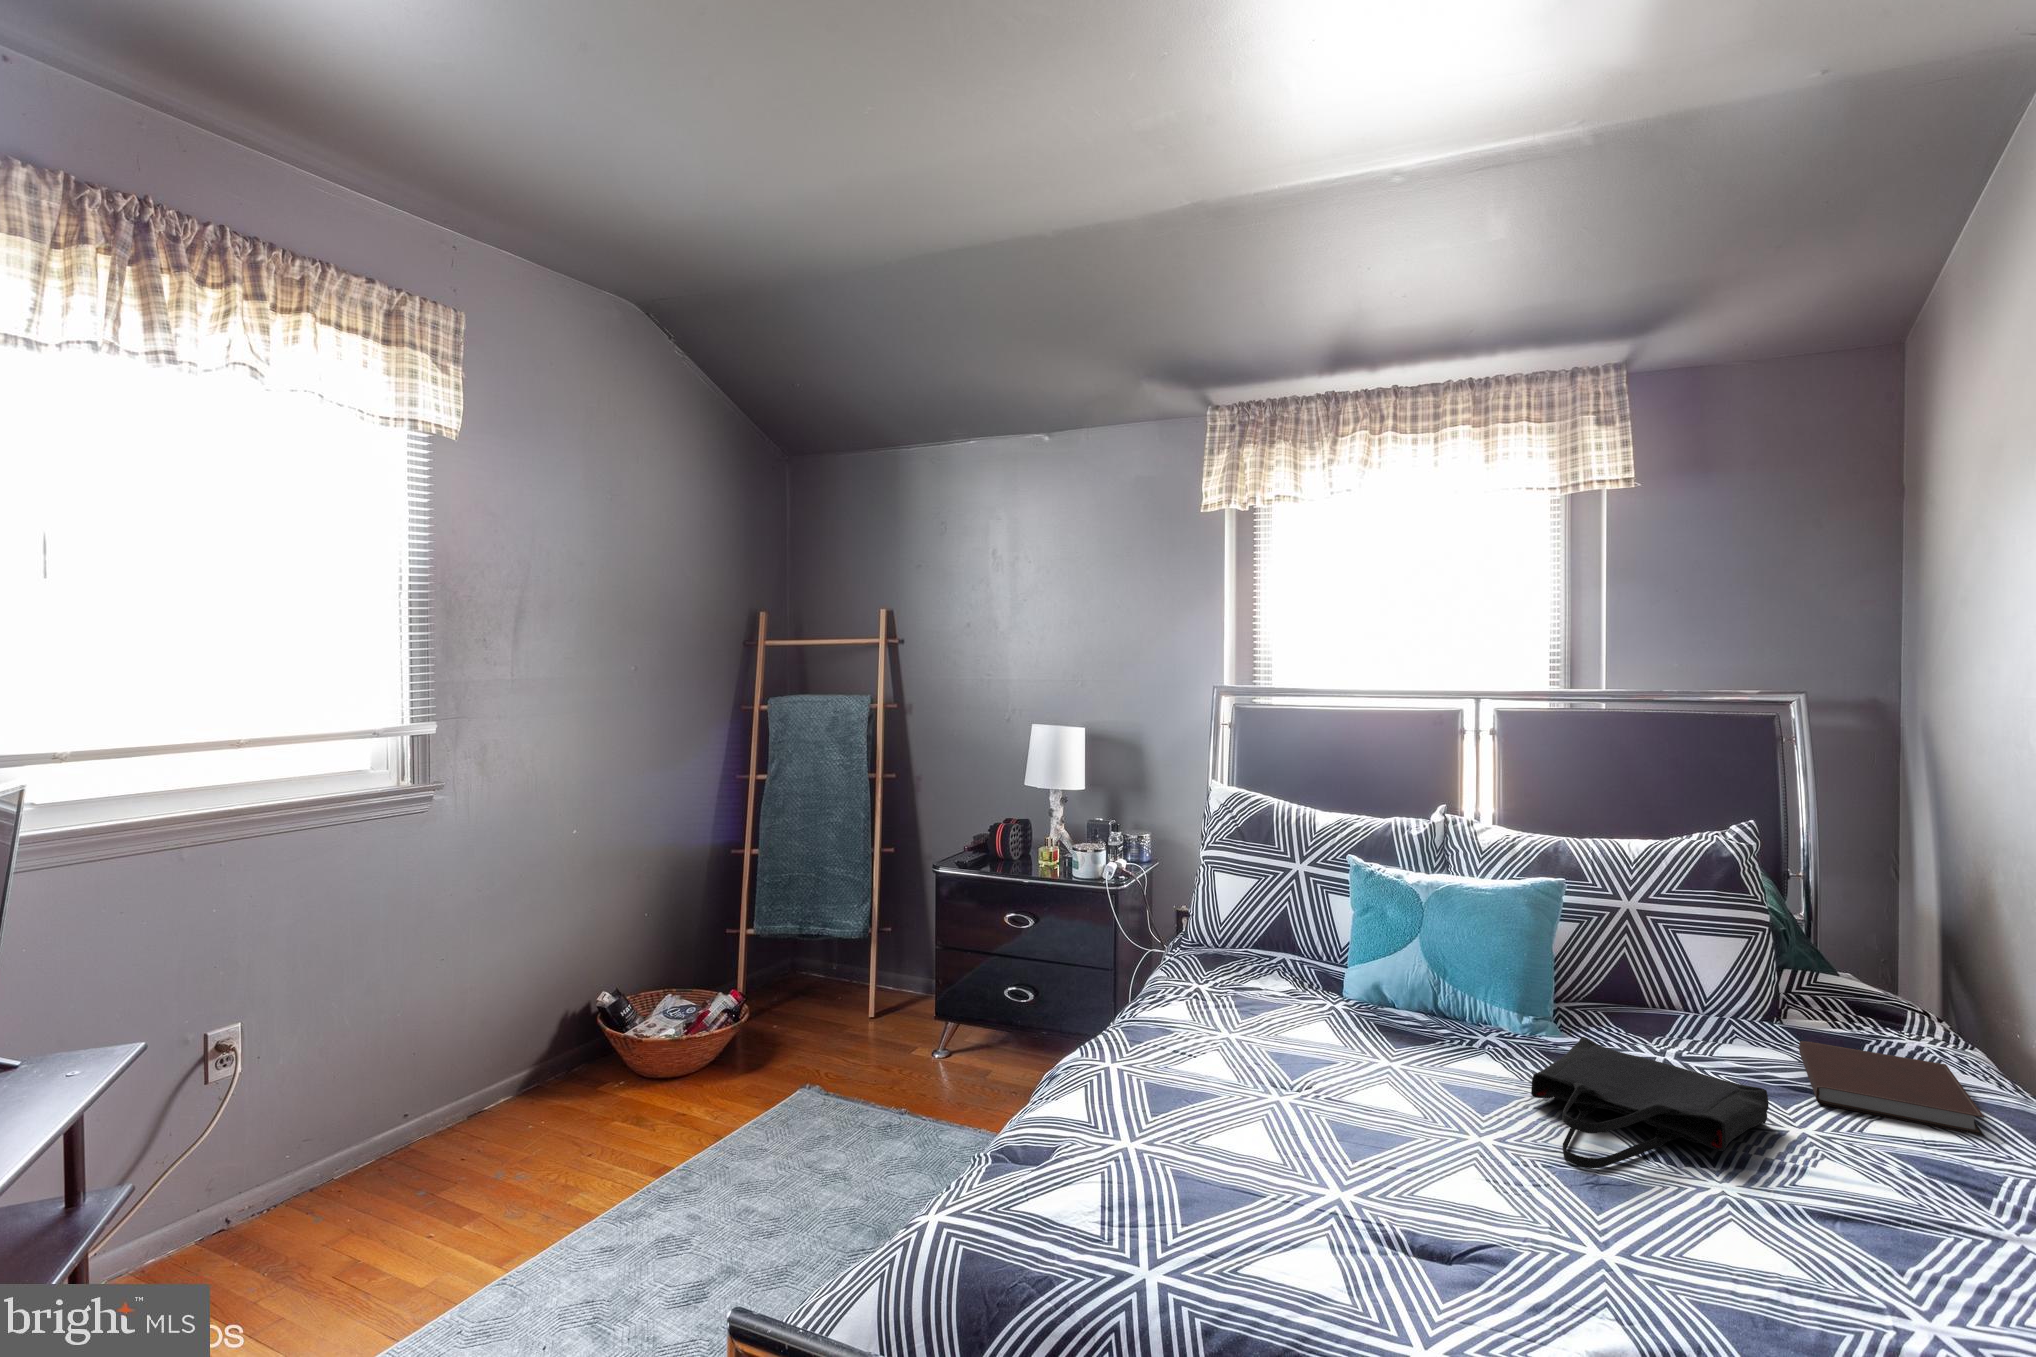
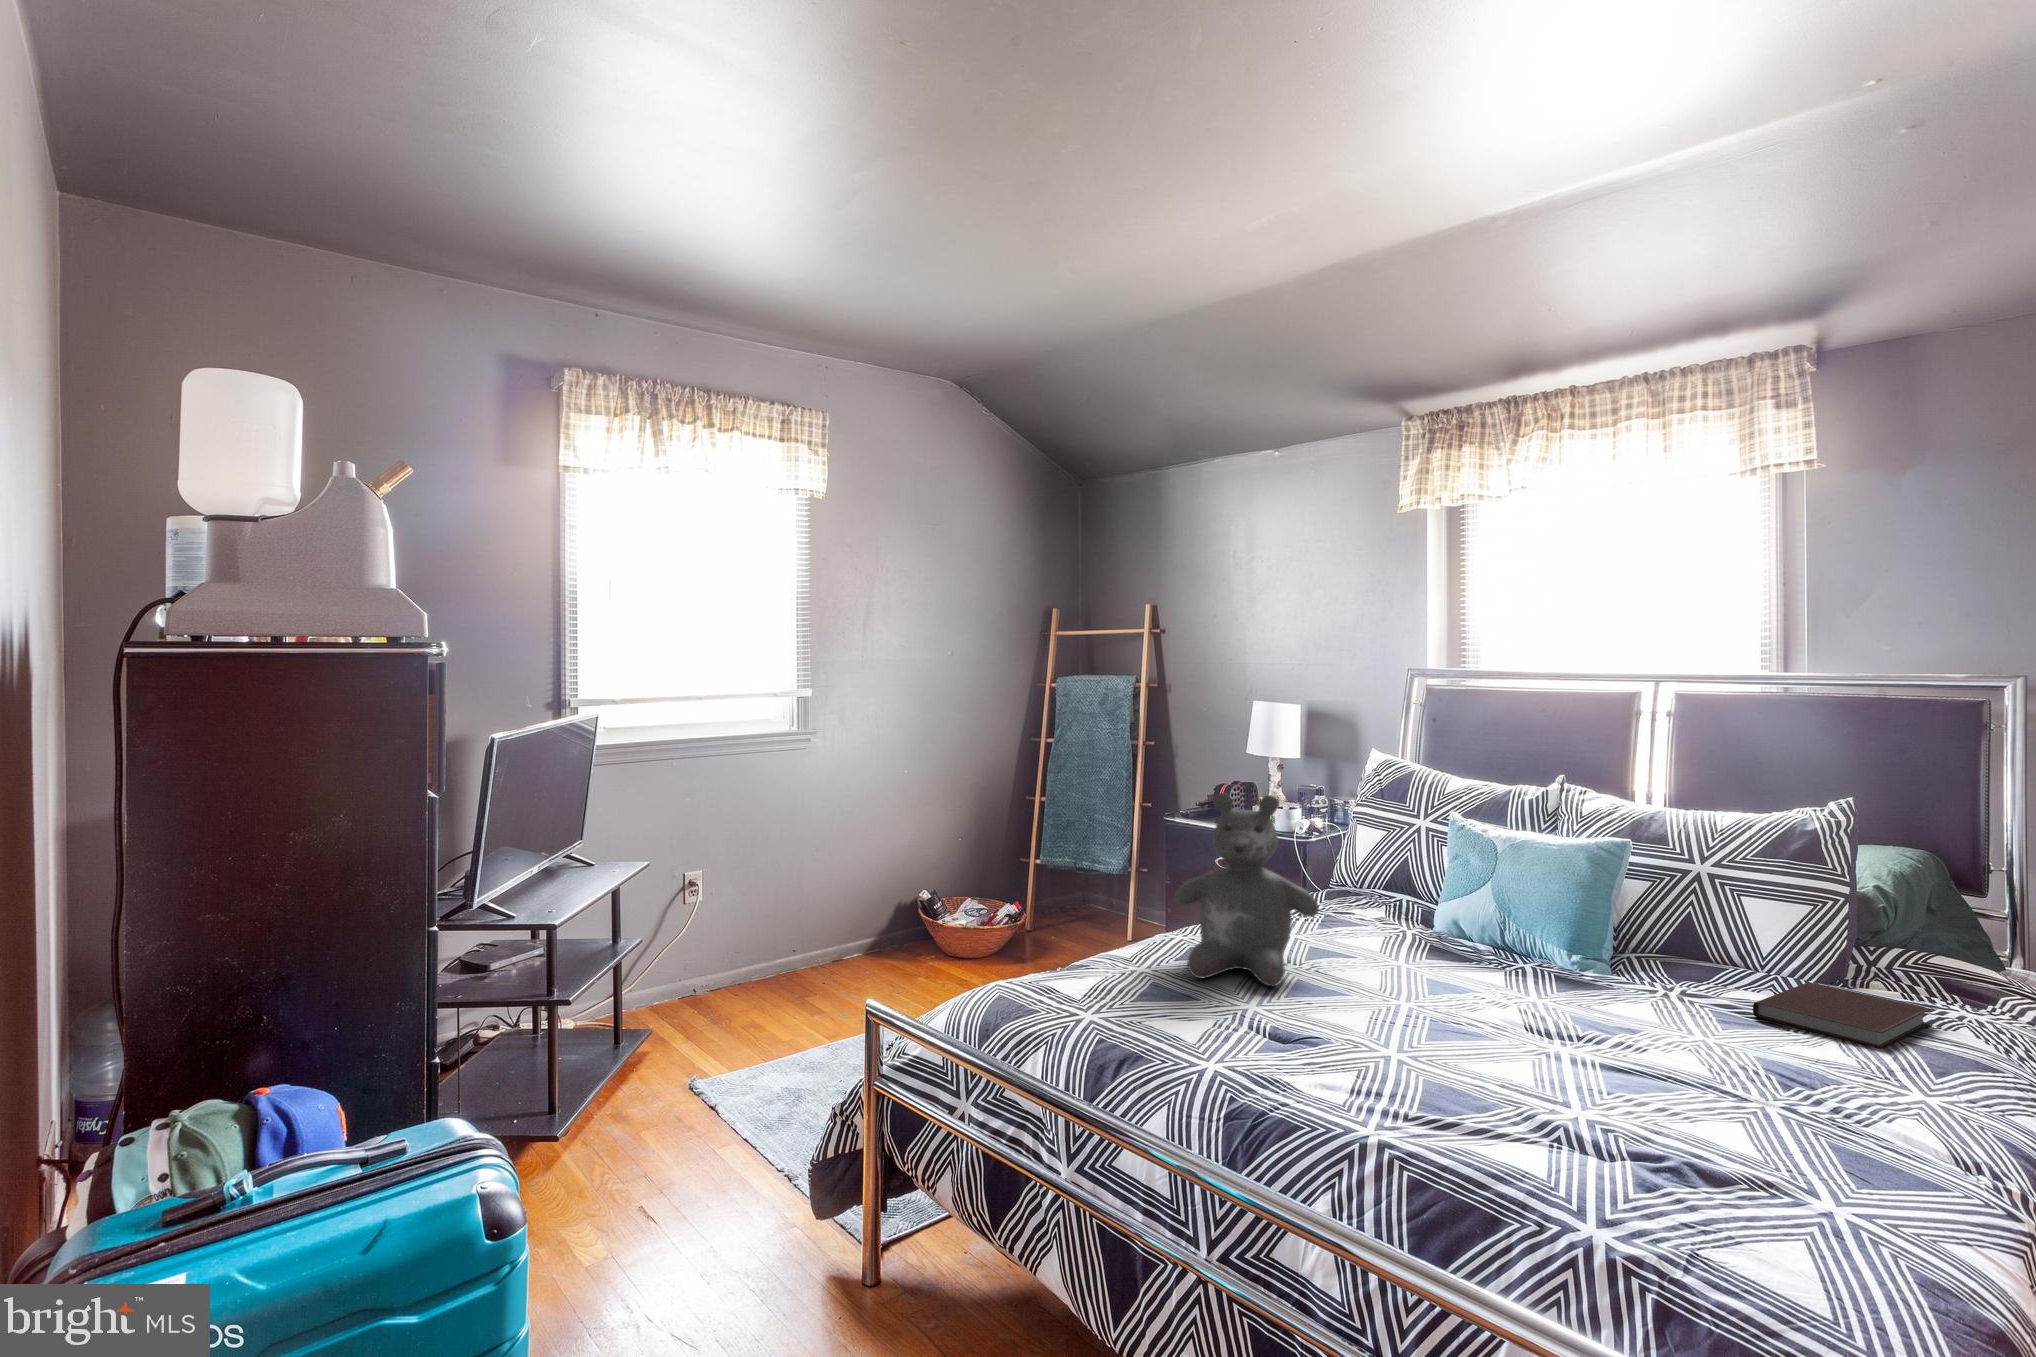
teddy bear: none [1138,875,1341,1169] -> present [1175,793,1319,986]
tote bag: present [1531,1037,1769,1168] -> none [1459,950,1676,1017]

